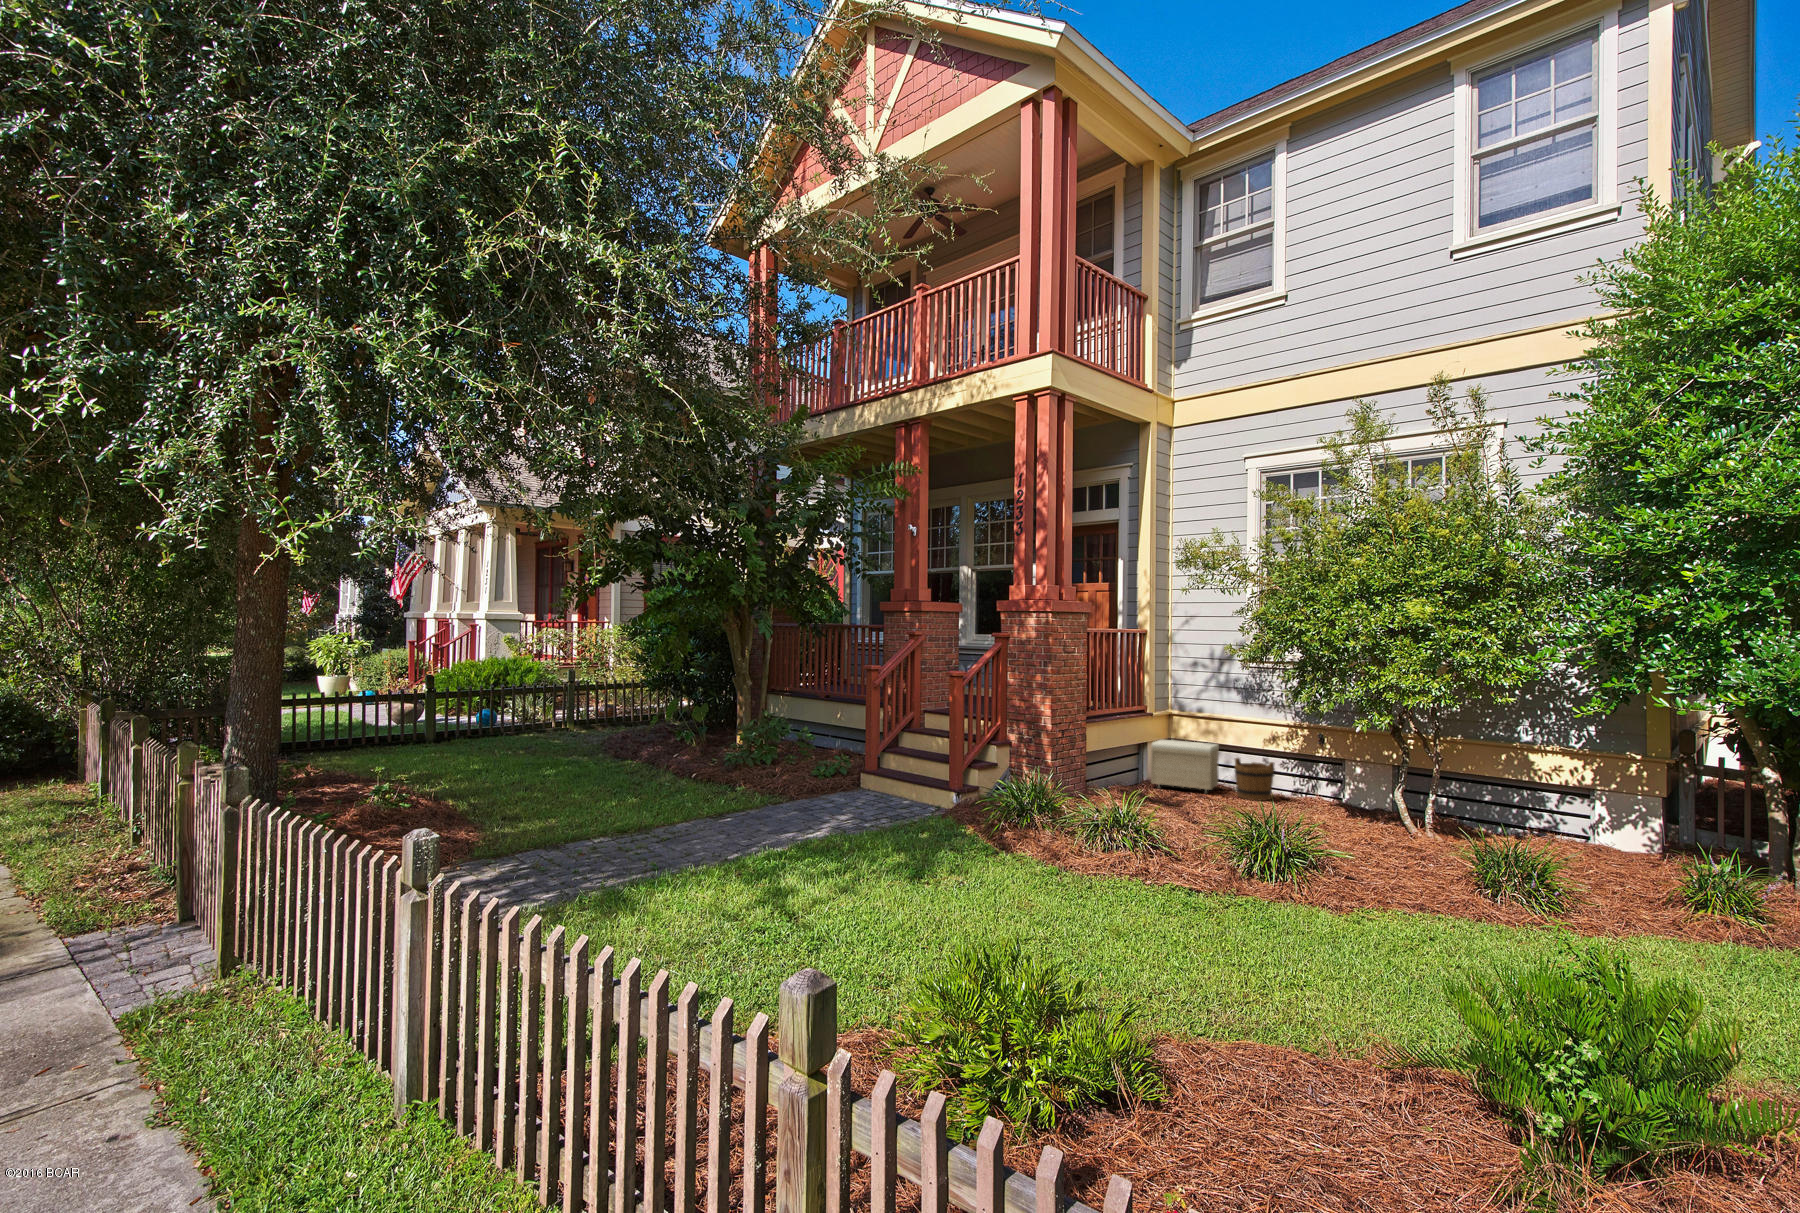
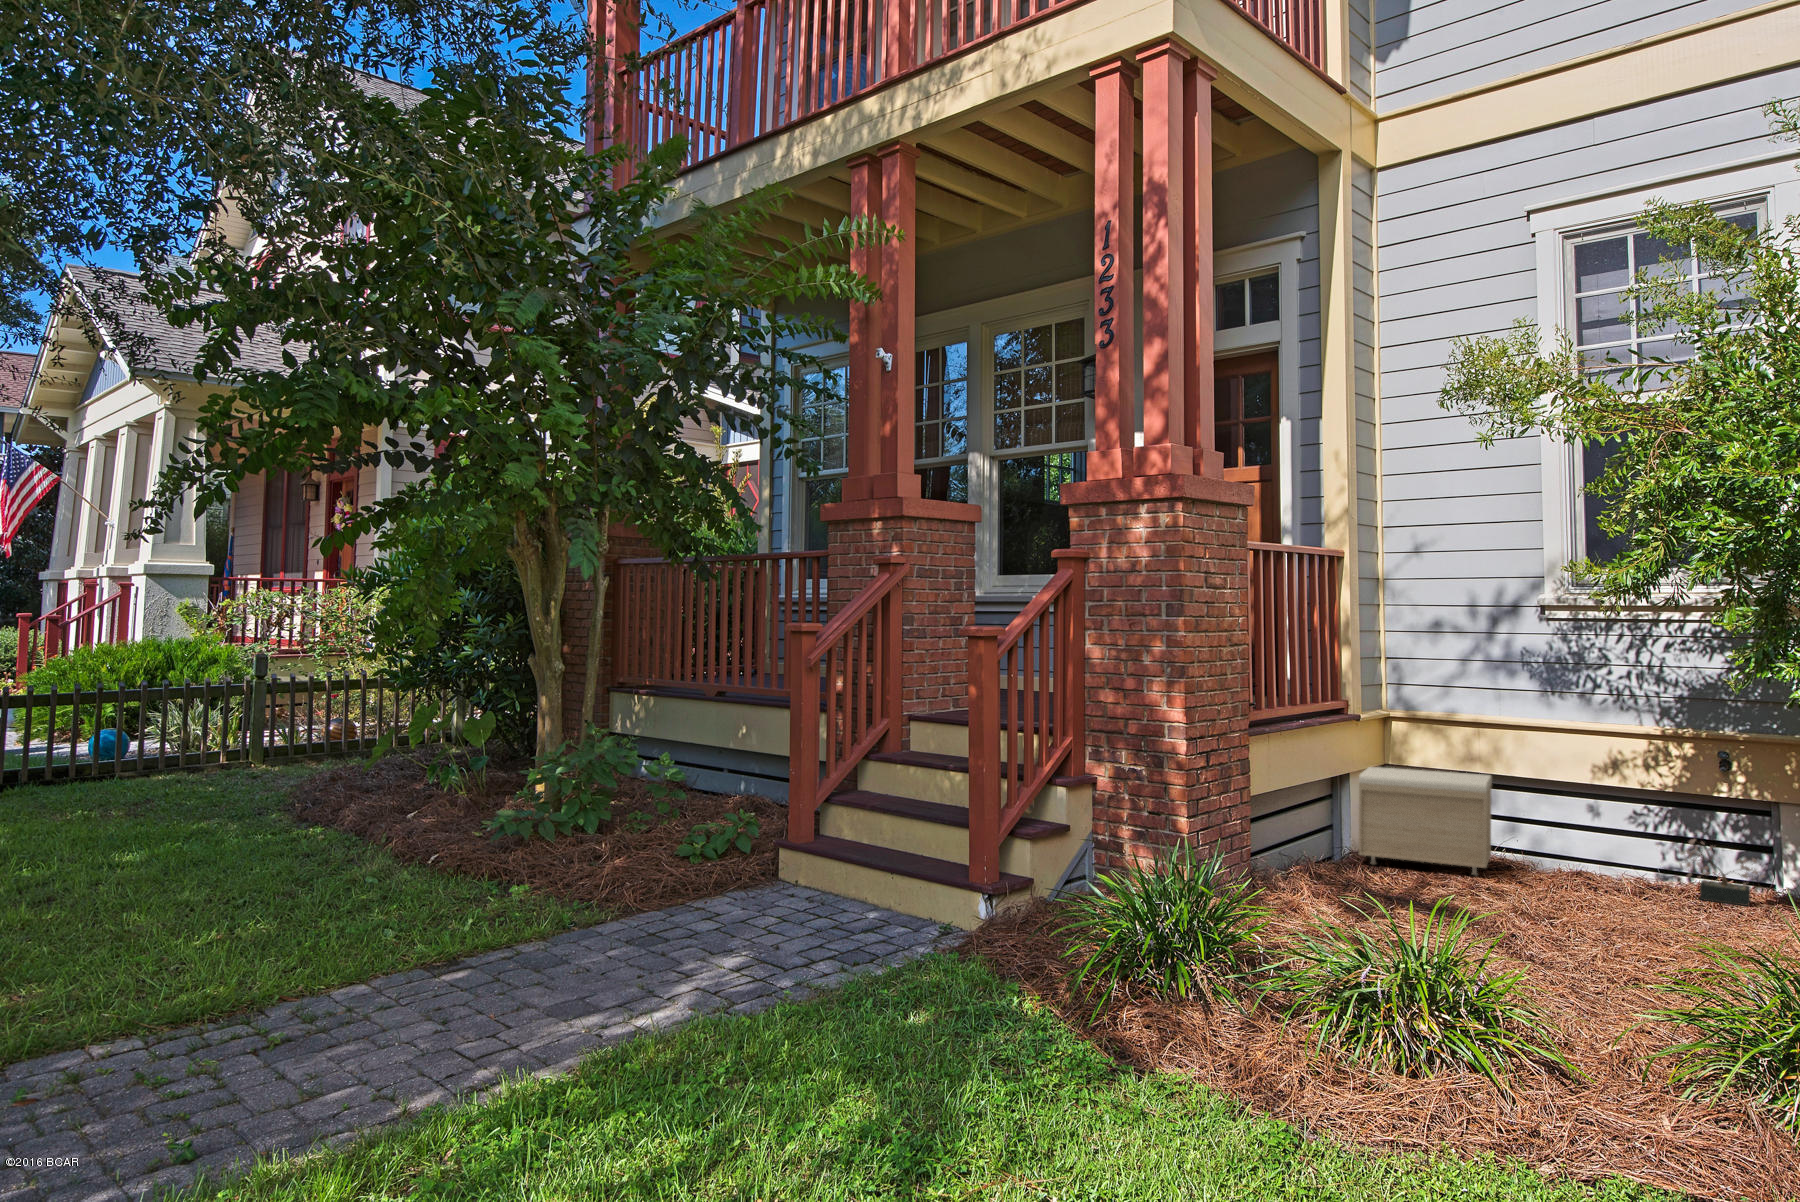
bucket: present [1234,758,1275,801] -> none [1533,802,1624,891]
decorative plant: none [1300,775,1337,808] -> present [1680,839,1764,906]

